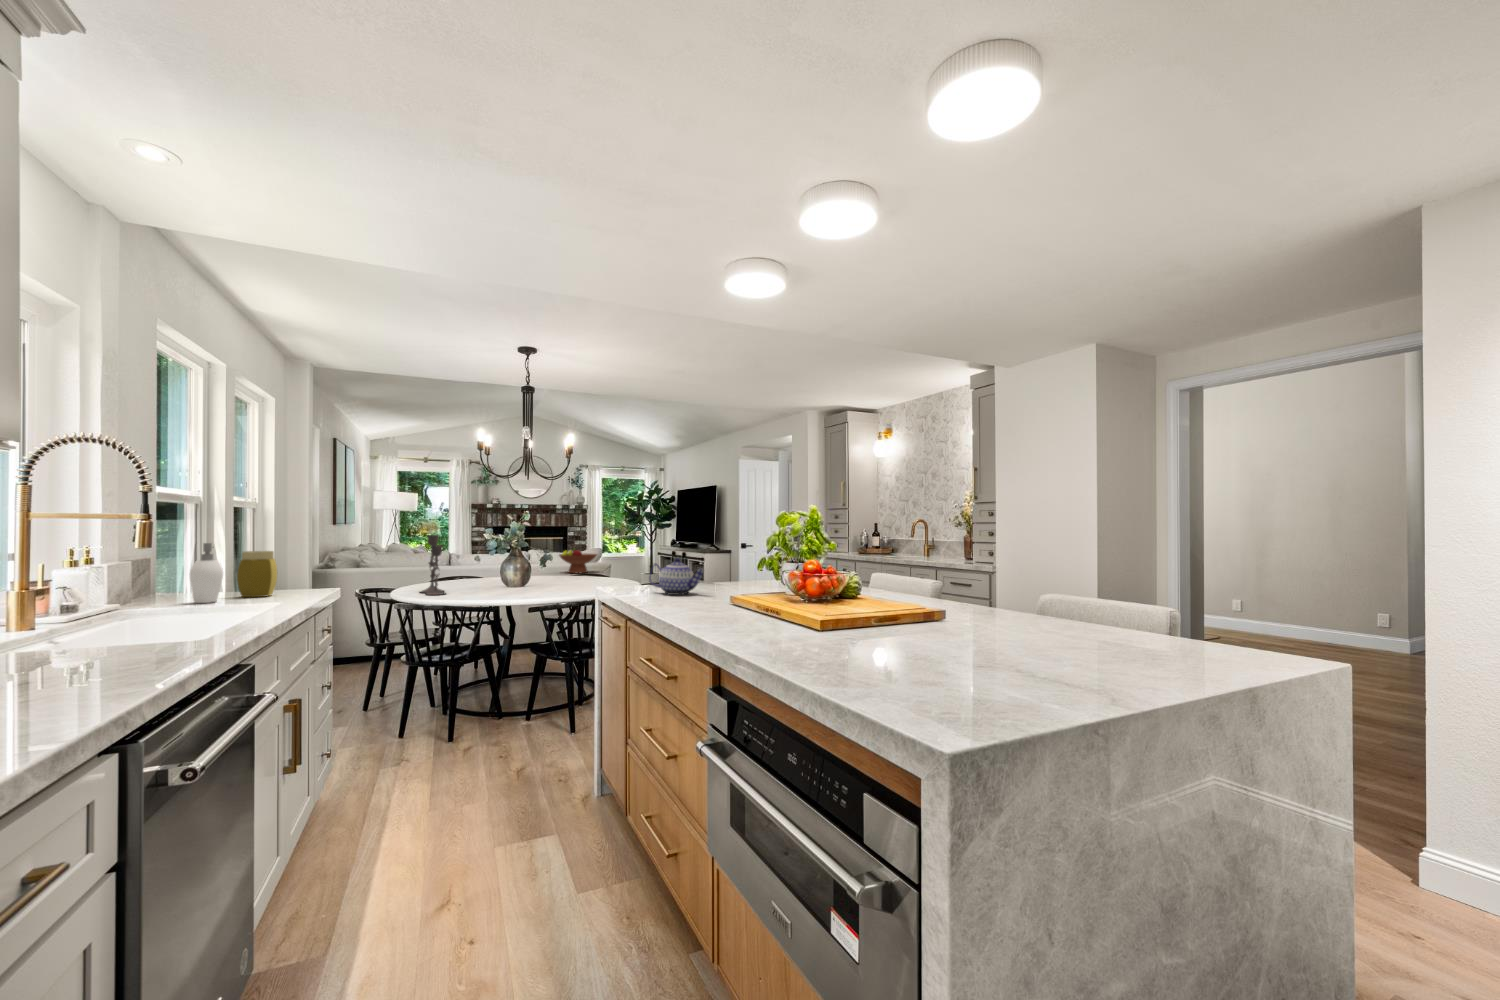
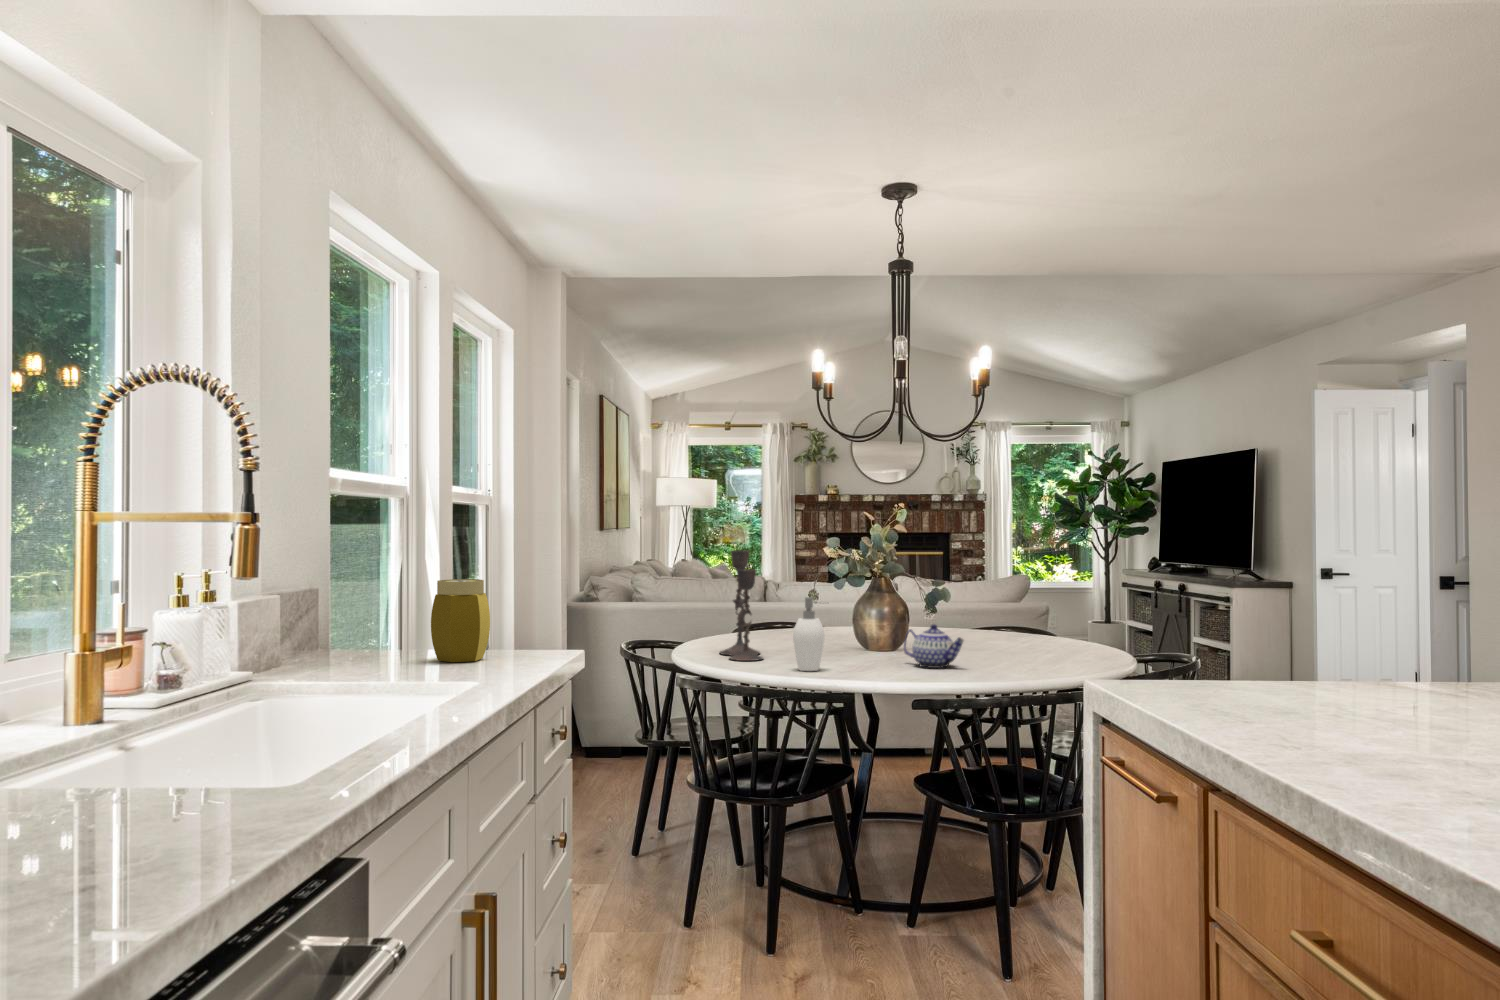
soap dispenser: present [190,543,223,603] -> present [793,597,825,671]
fruit bowl: present [559,548,597,573] -> none [953,576,1028,624]
teapot: present [649,558,704,595] -> present [904,625,963,668]

